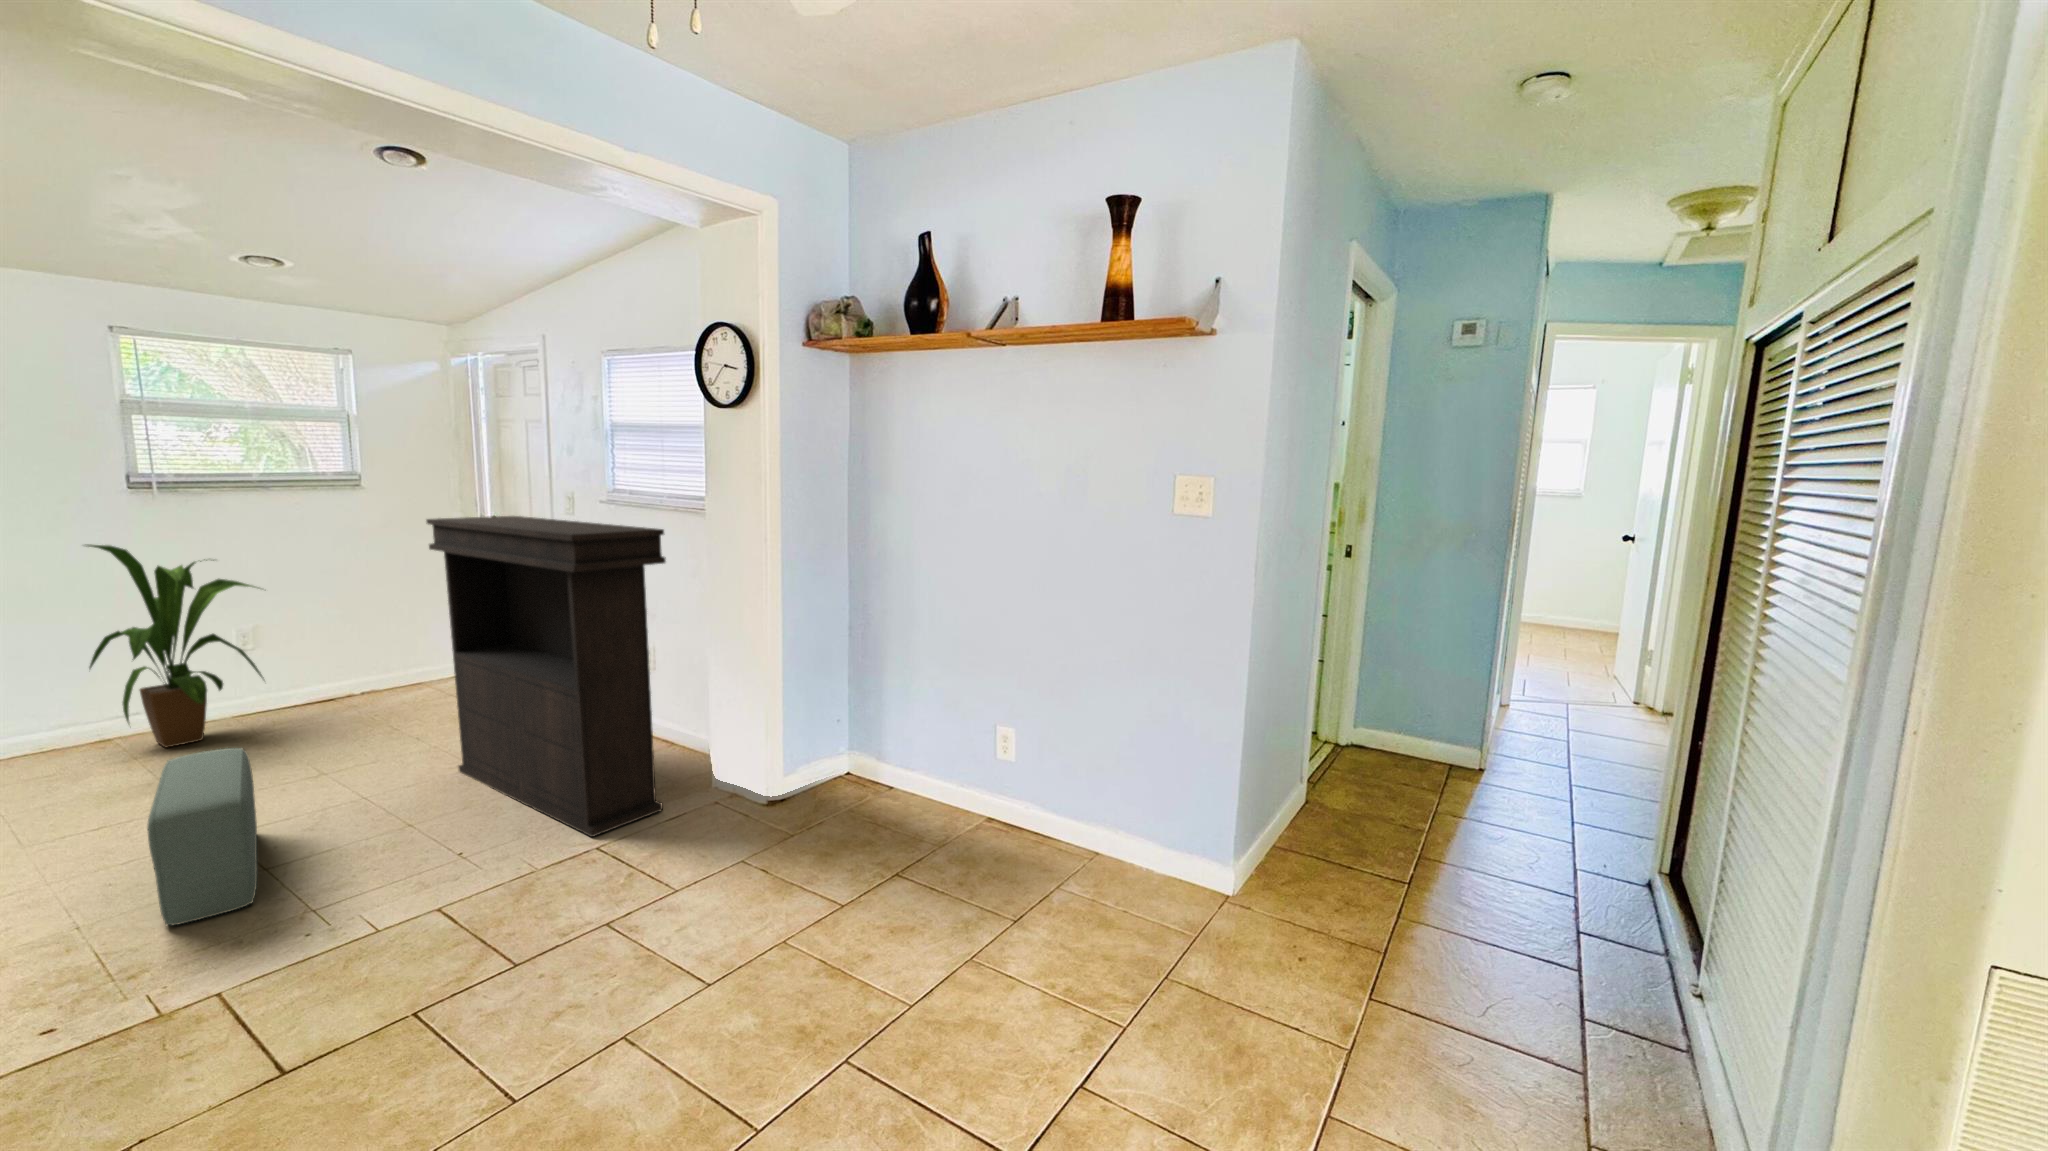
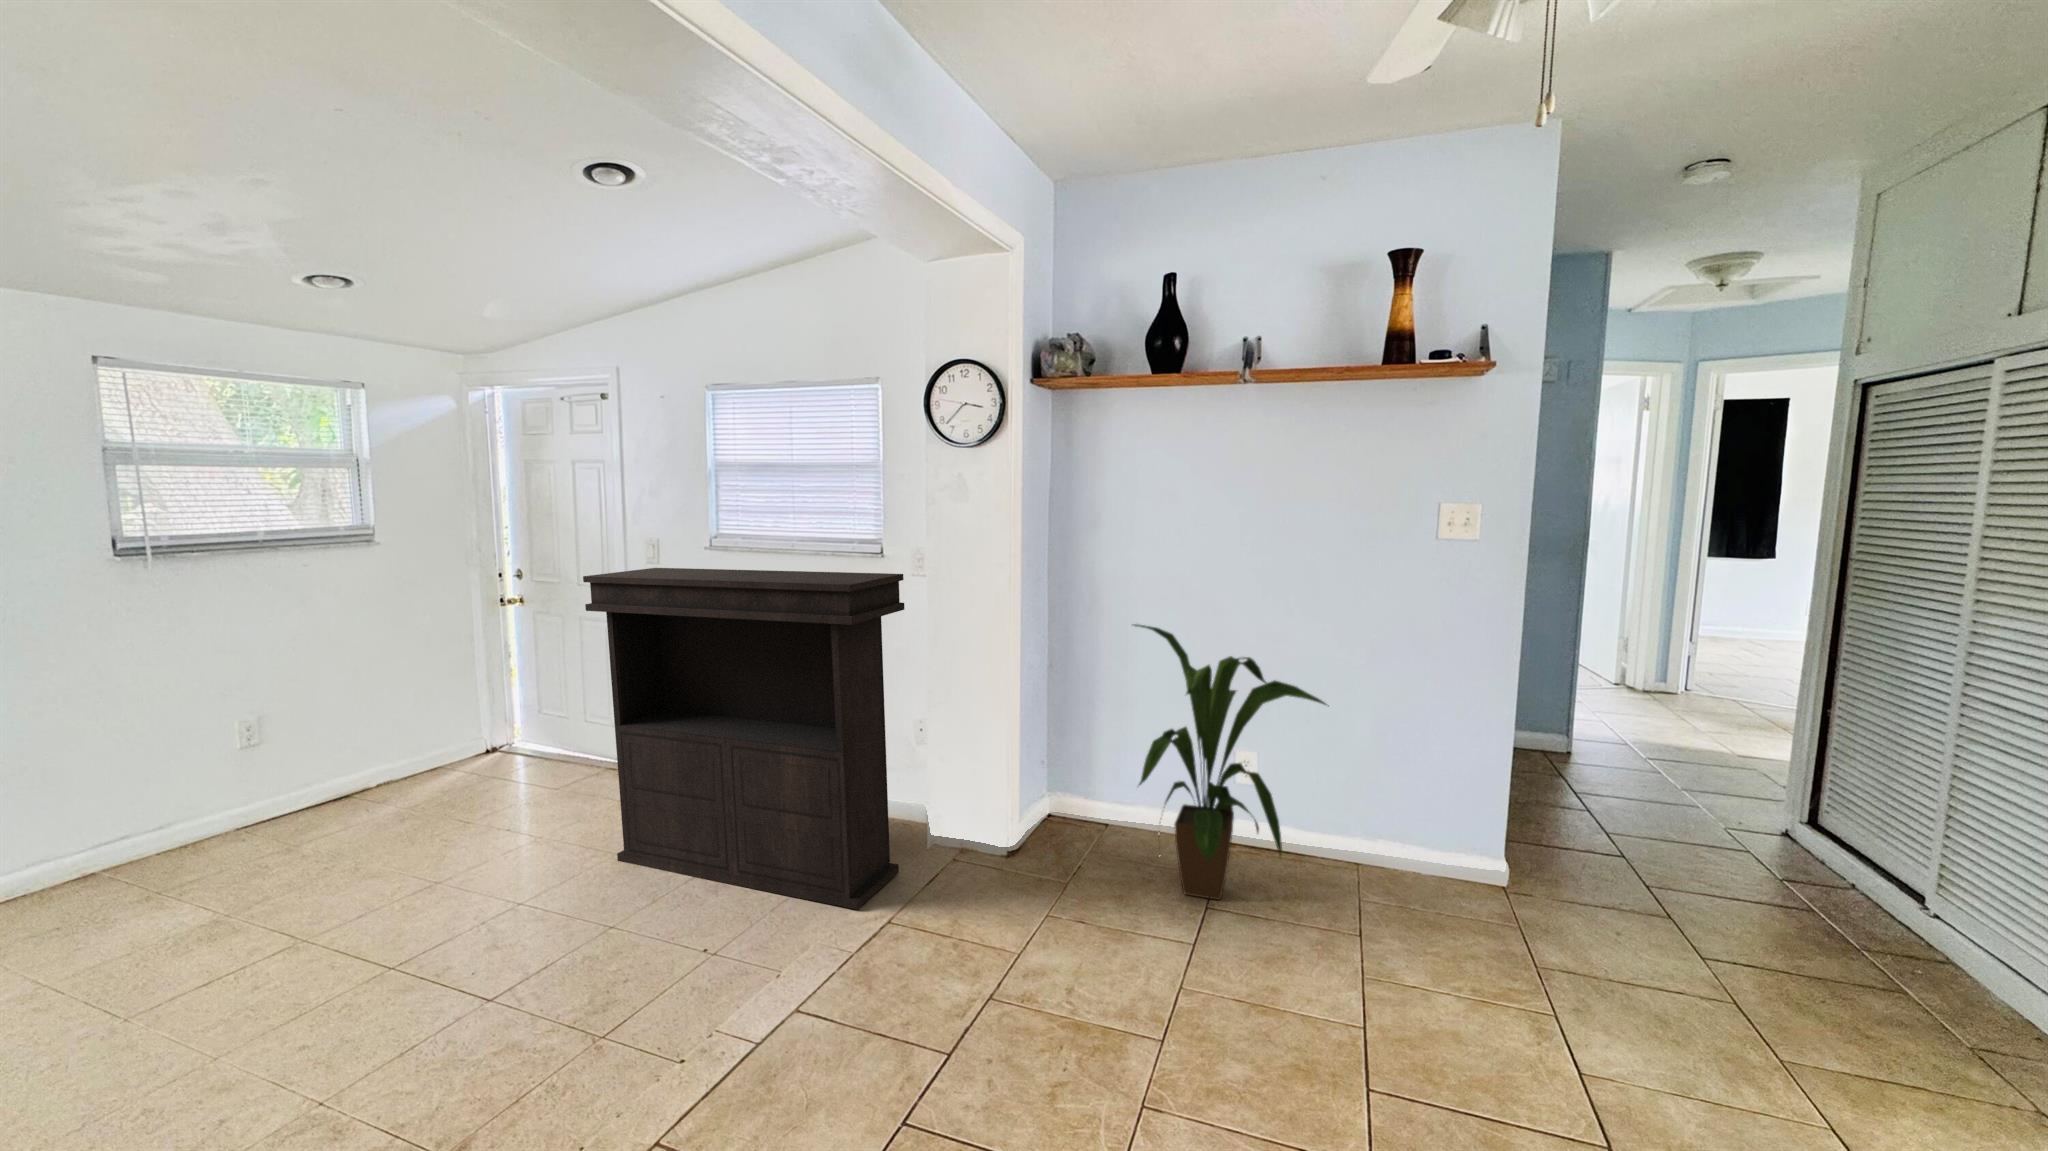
house plant: present [87,545,264,748] -> present [1134,624,1329,900]
pouf: present [147,748,257,925] -> none [363,859,555,1080]

